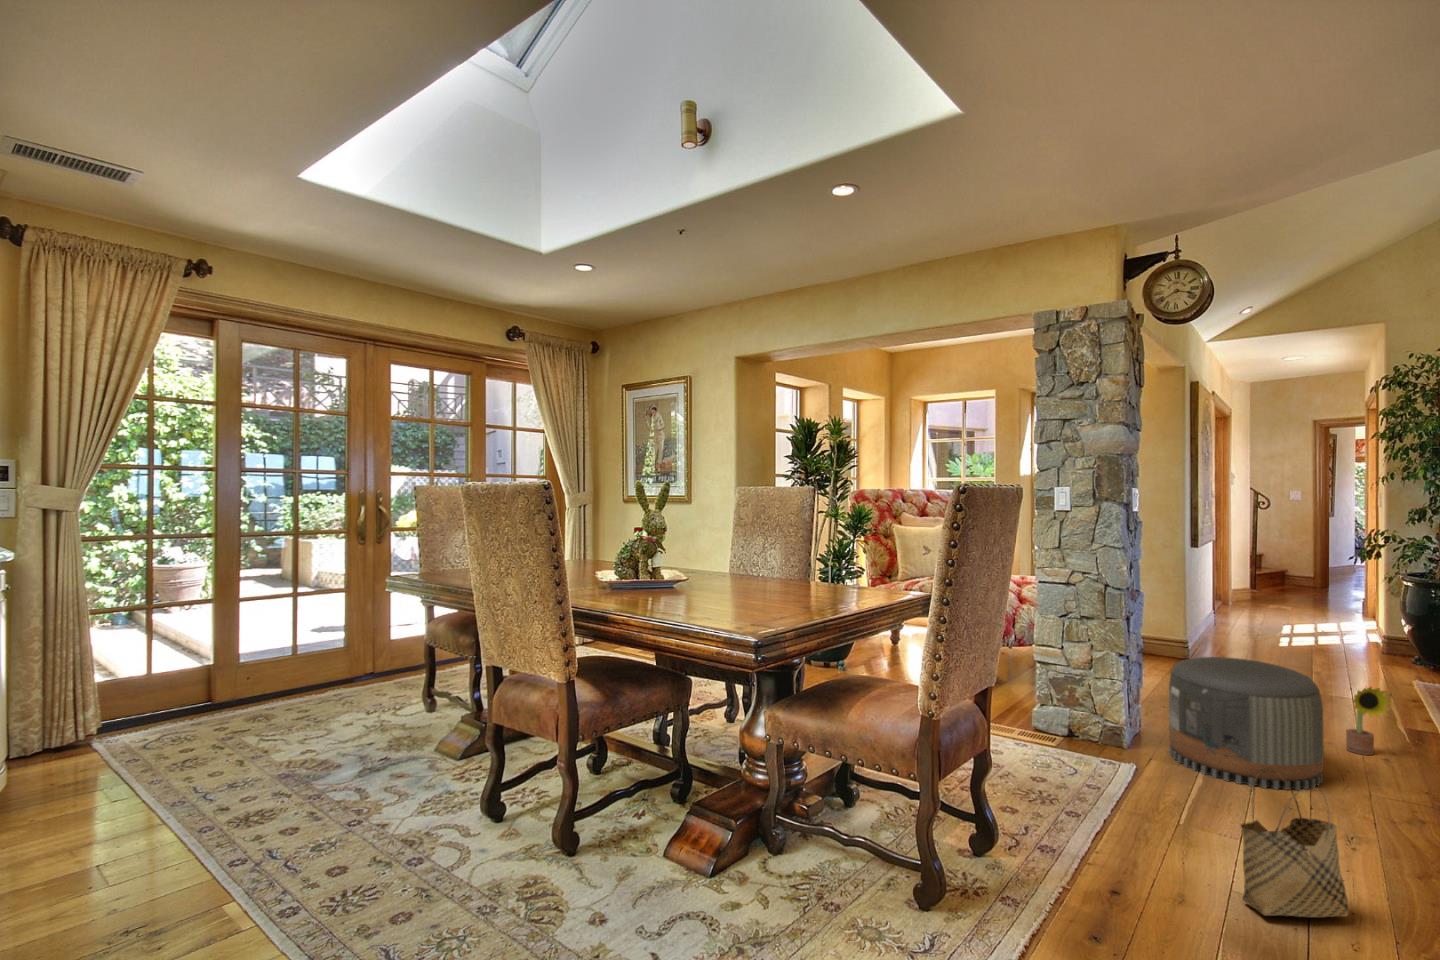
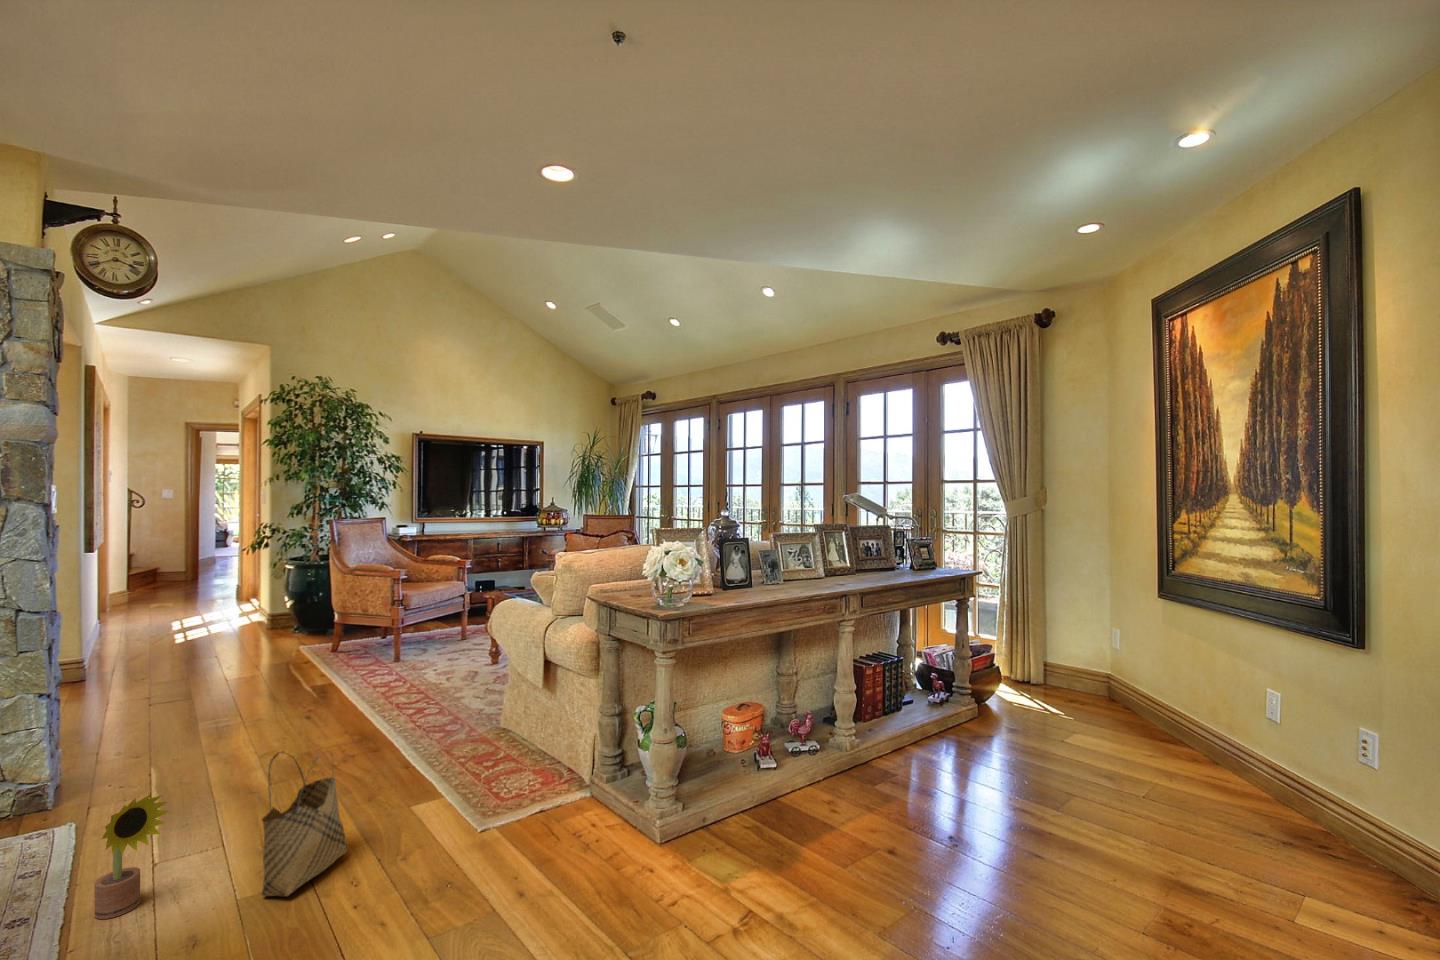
pouf: present [1169,657,1324,790] -> none [111,655,274,796]
decorative plant: present [1346,687,1392,755] -> present [94,795,170,919]

